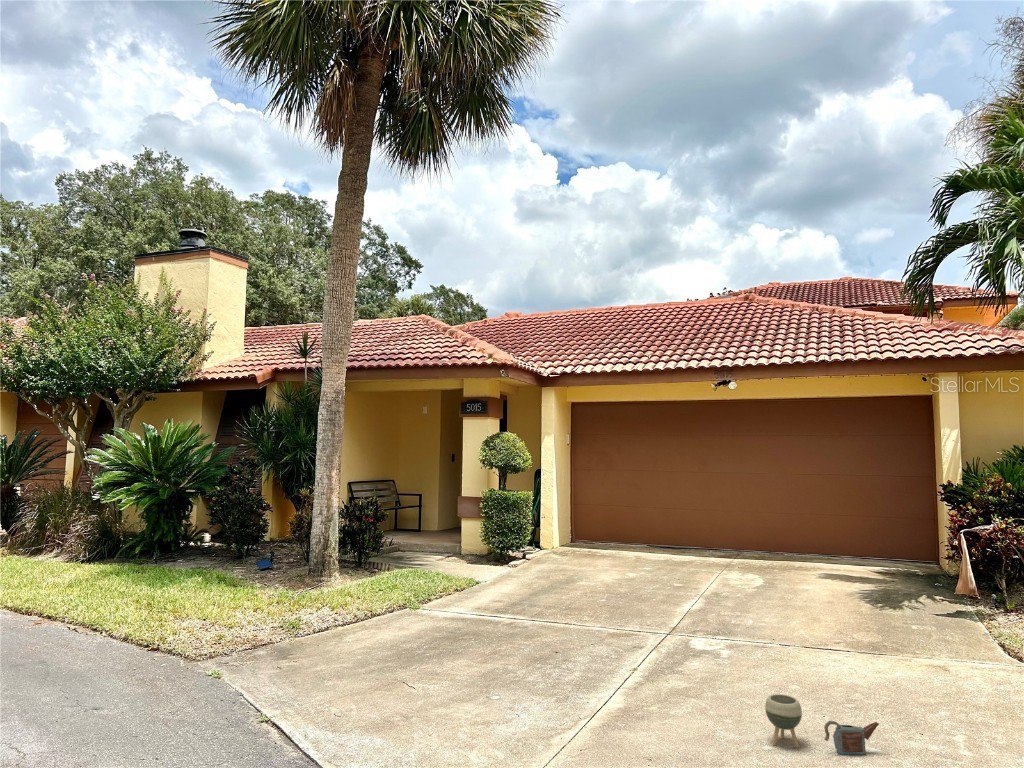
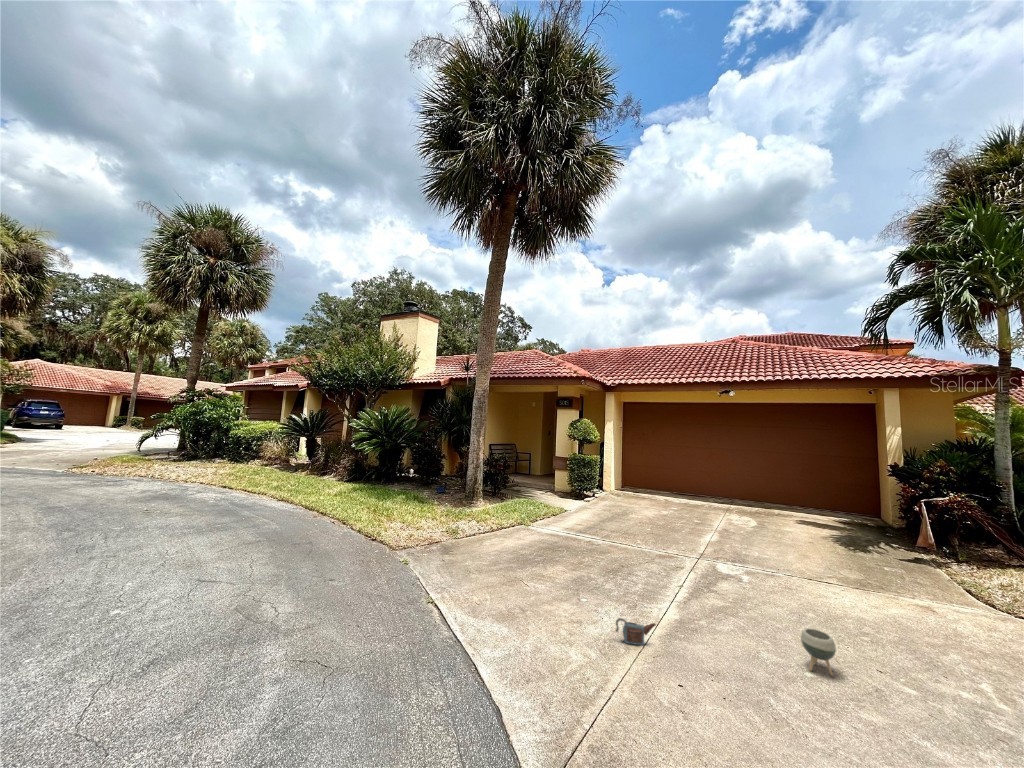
watering can: present [824,721,879,755] -> present [615,618,655,645]

